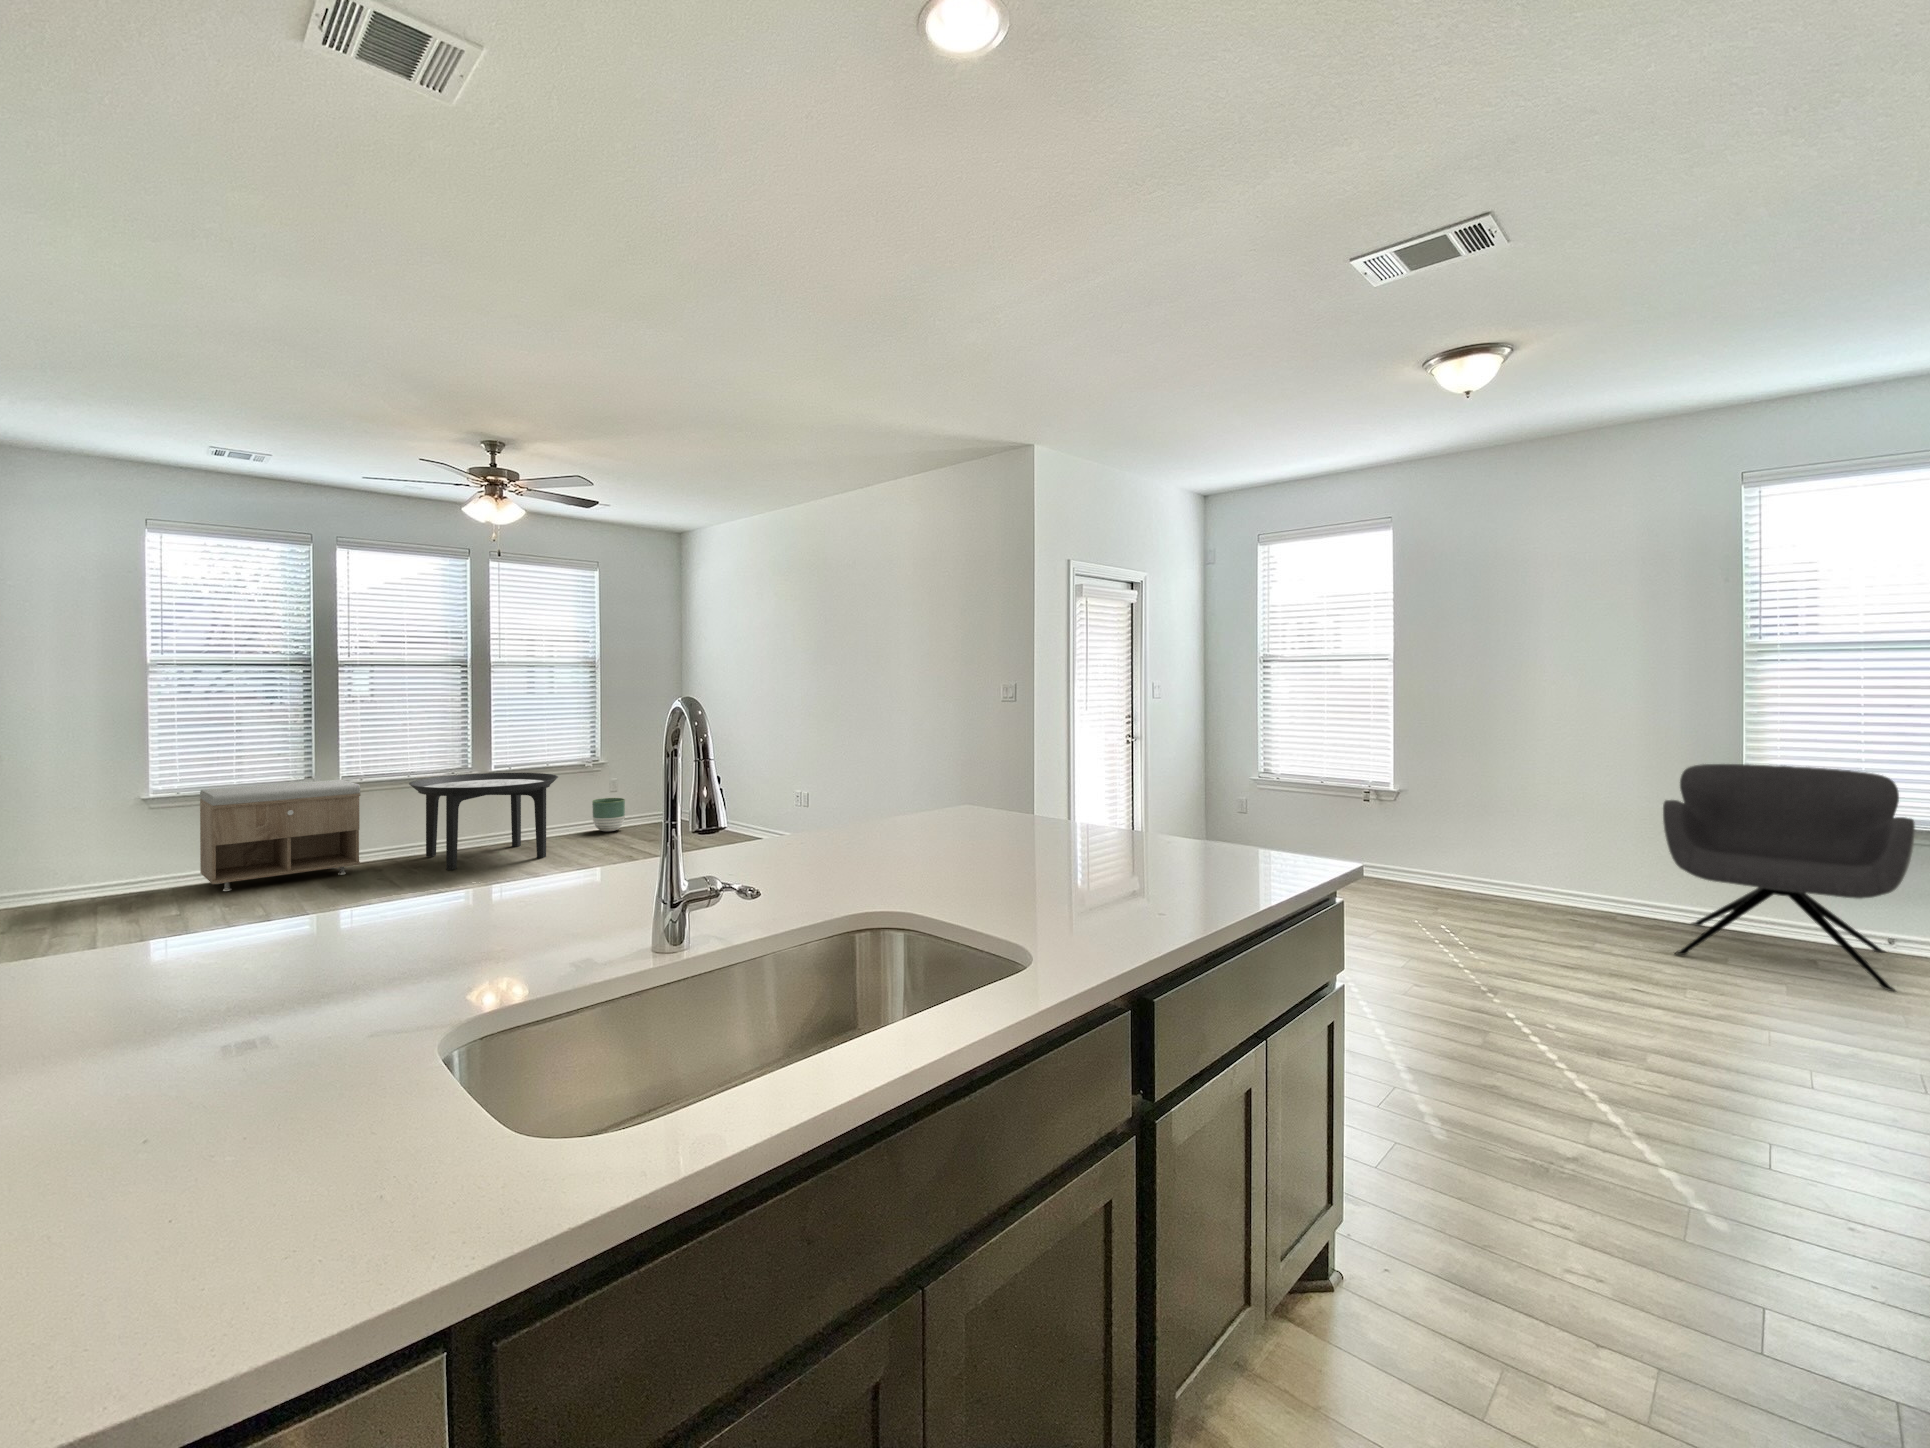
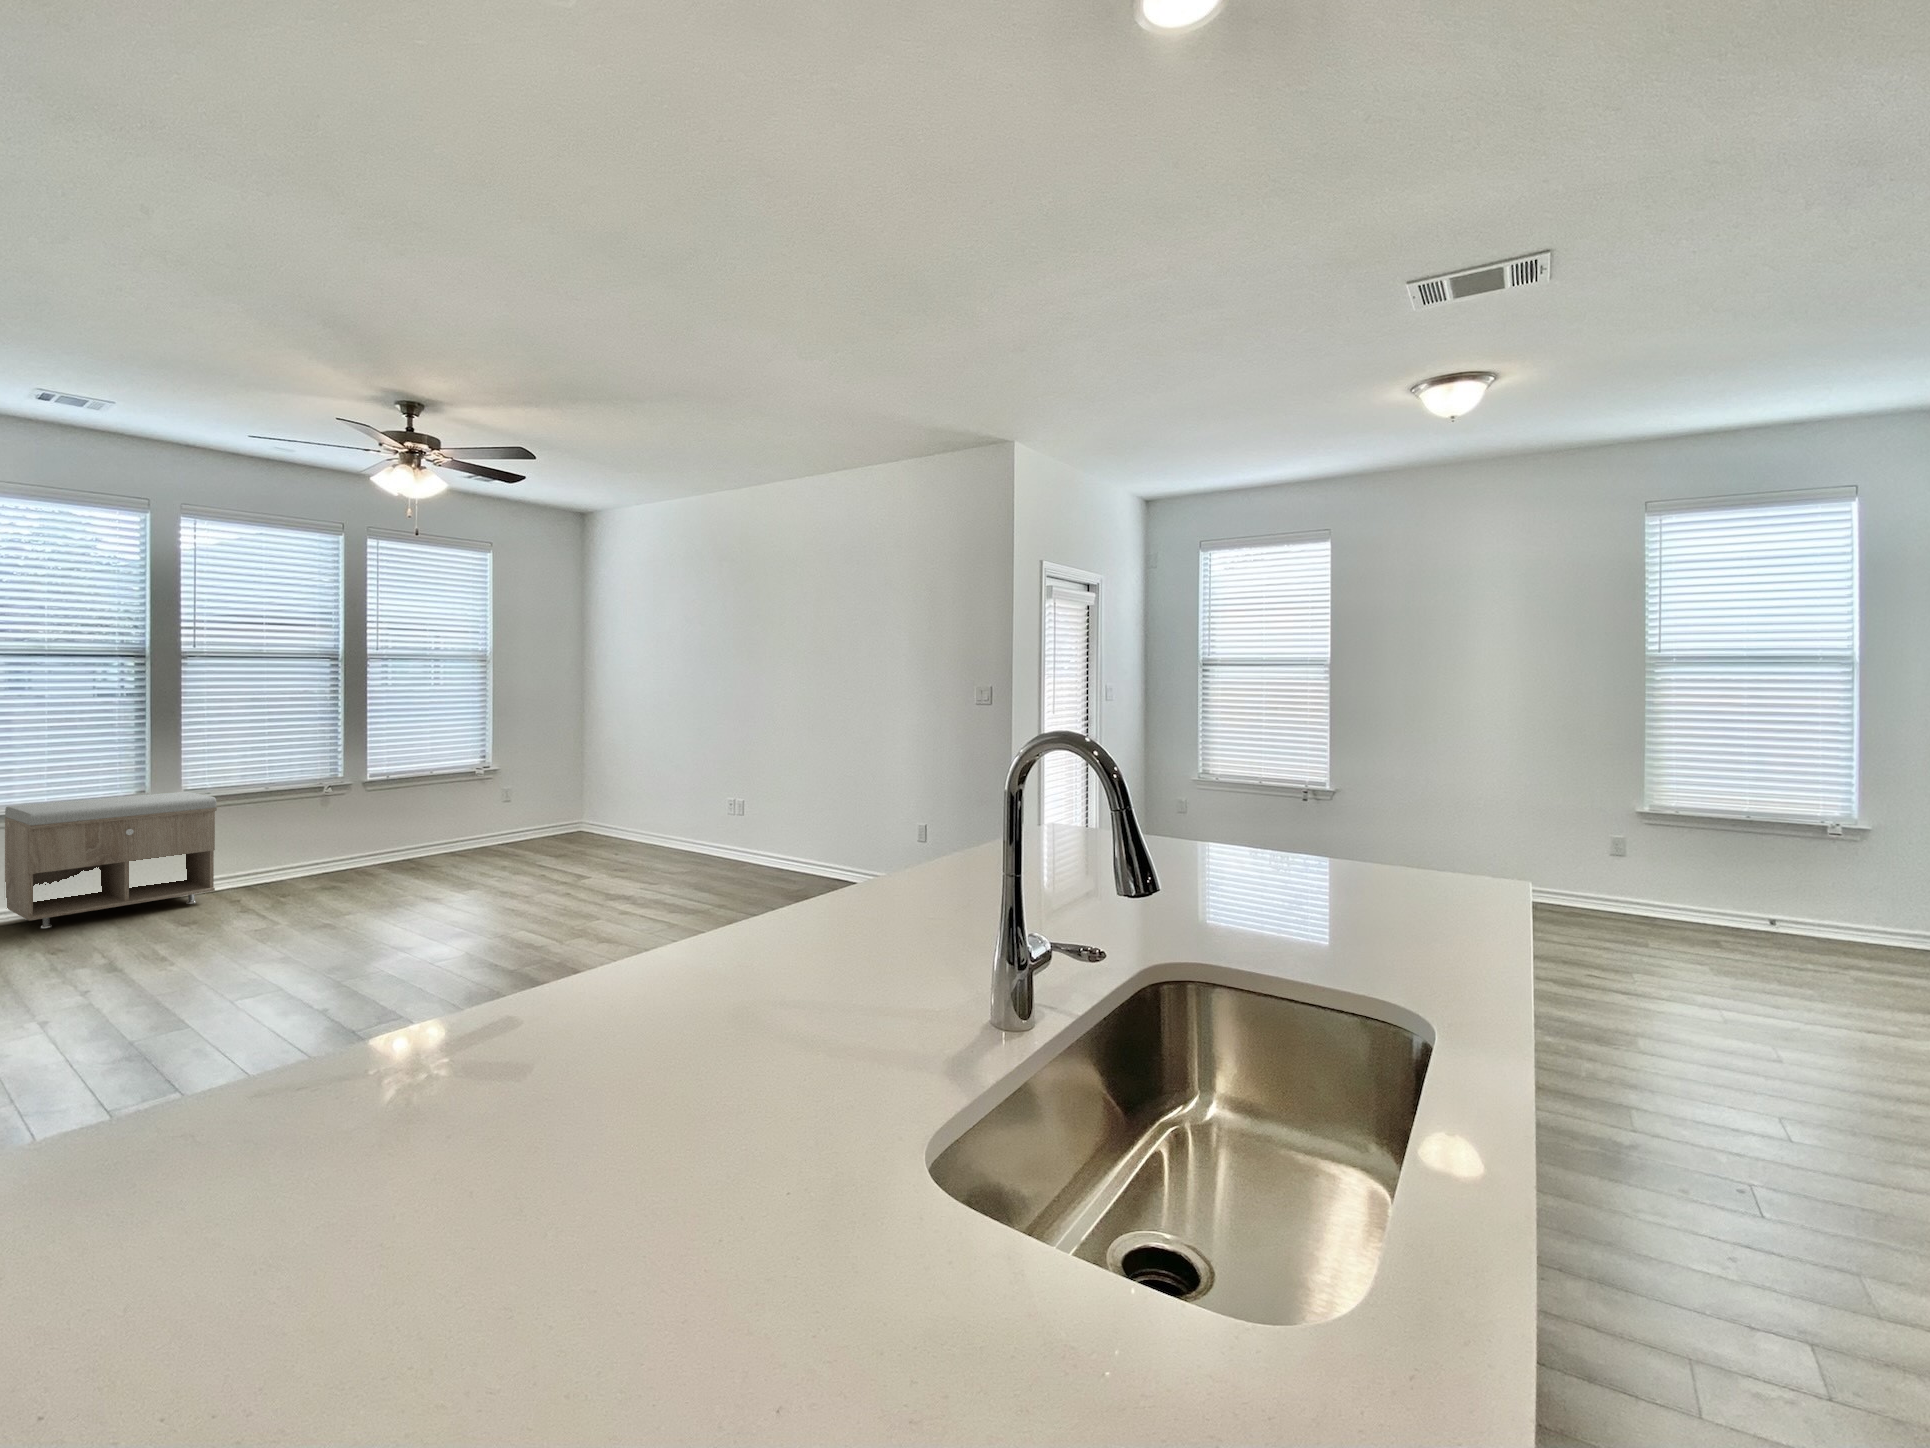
armchair: present [1663,764,1915,992] -> none [1592,765,1804,966]
round table: present [409,773,558,870] -> none [274,781,453,894]
planter: present [592,798,625,832] -> none [482,808,519,846]

